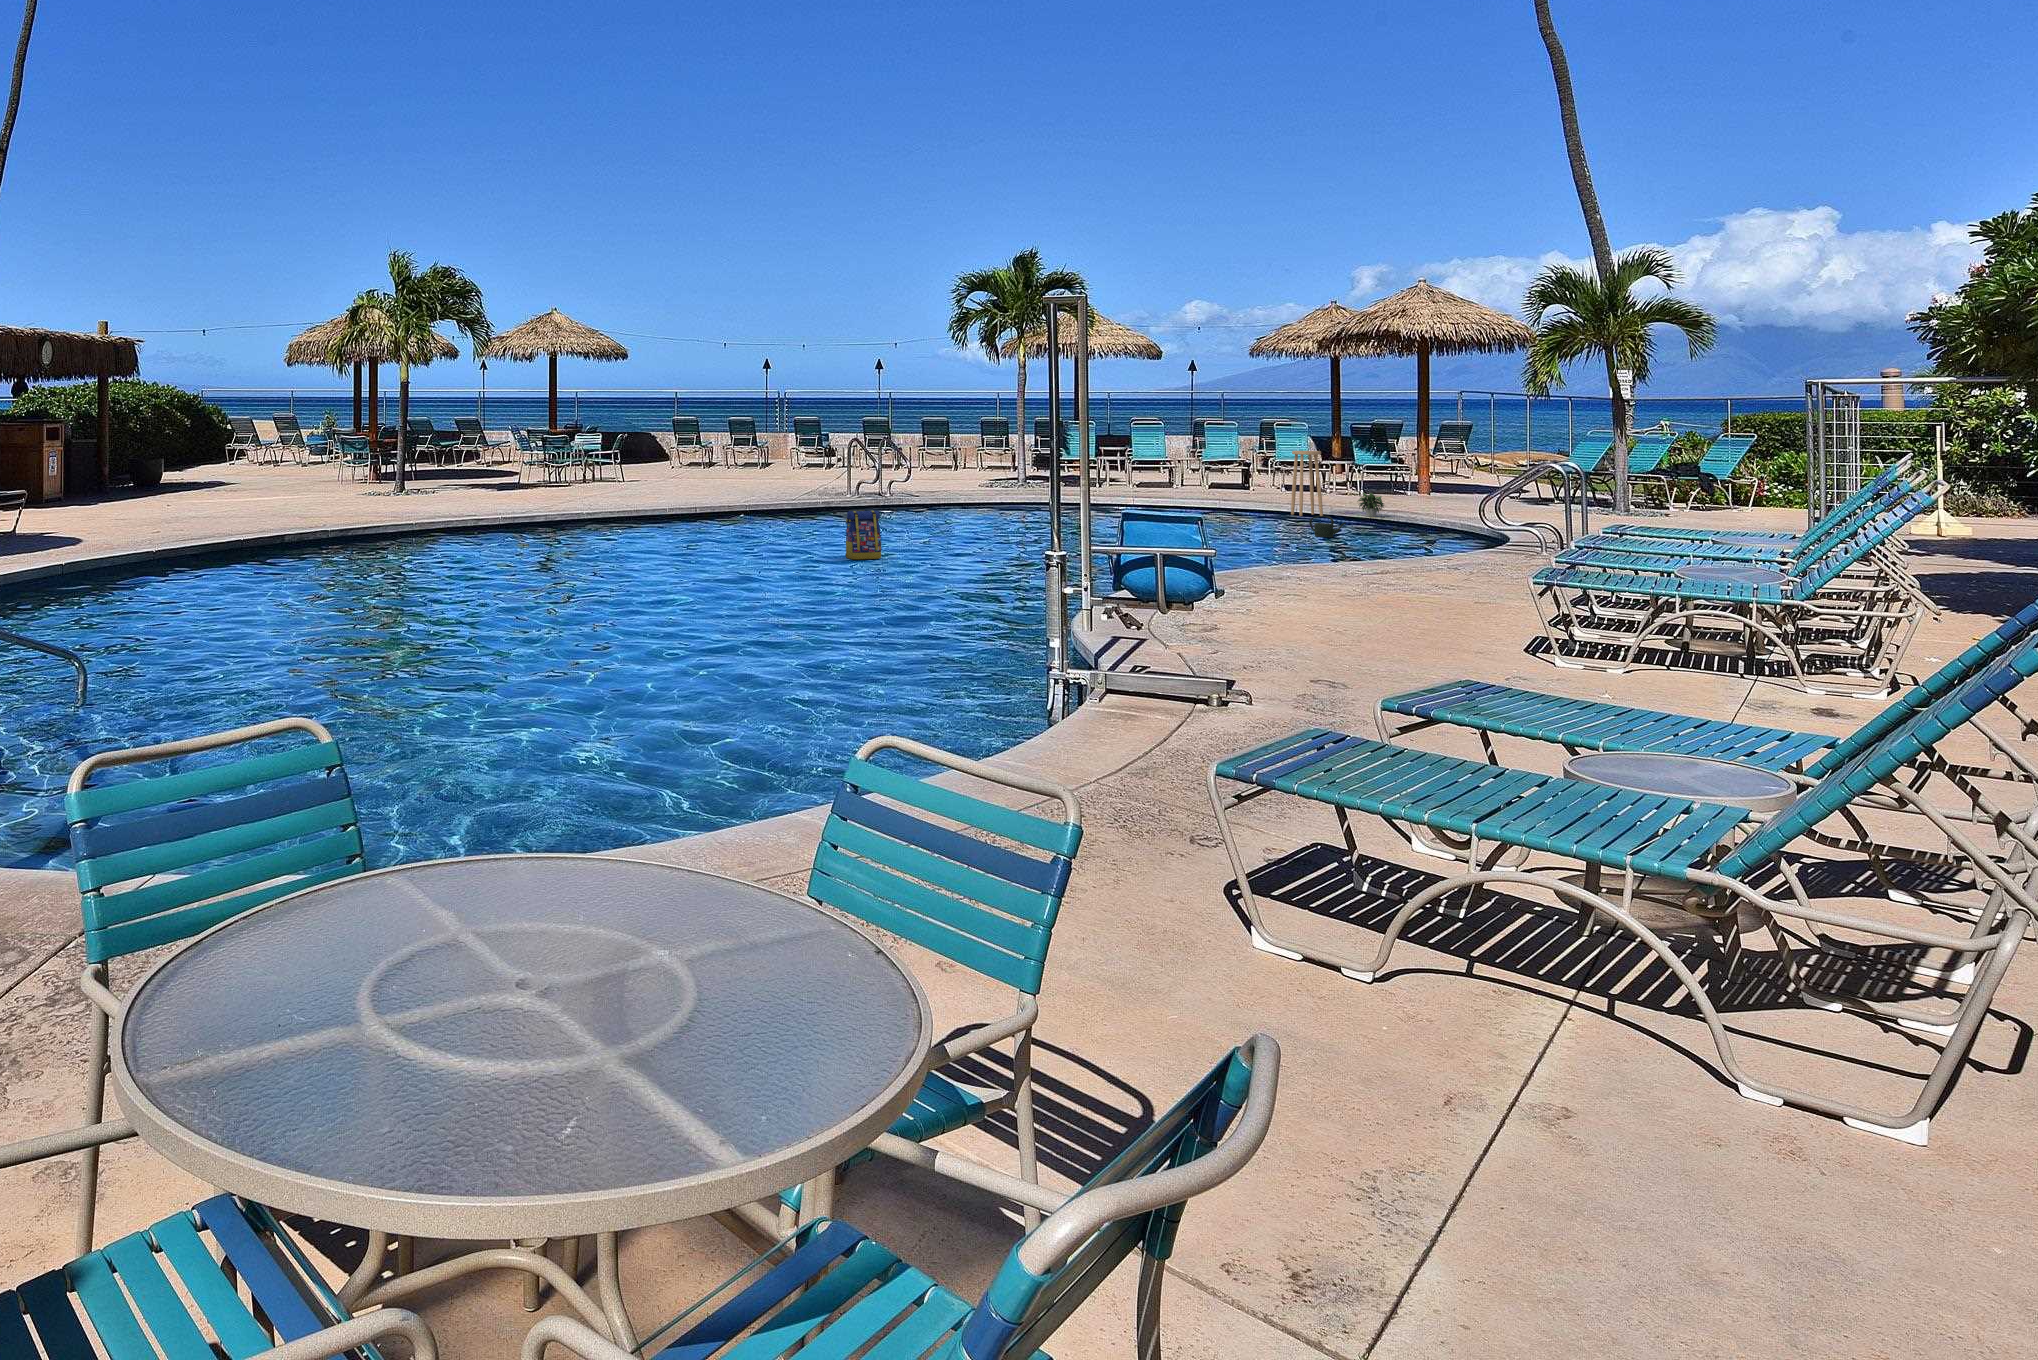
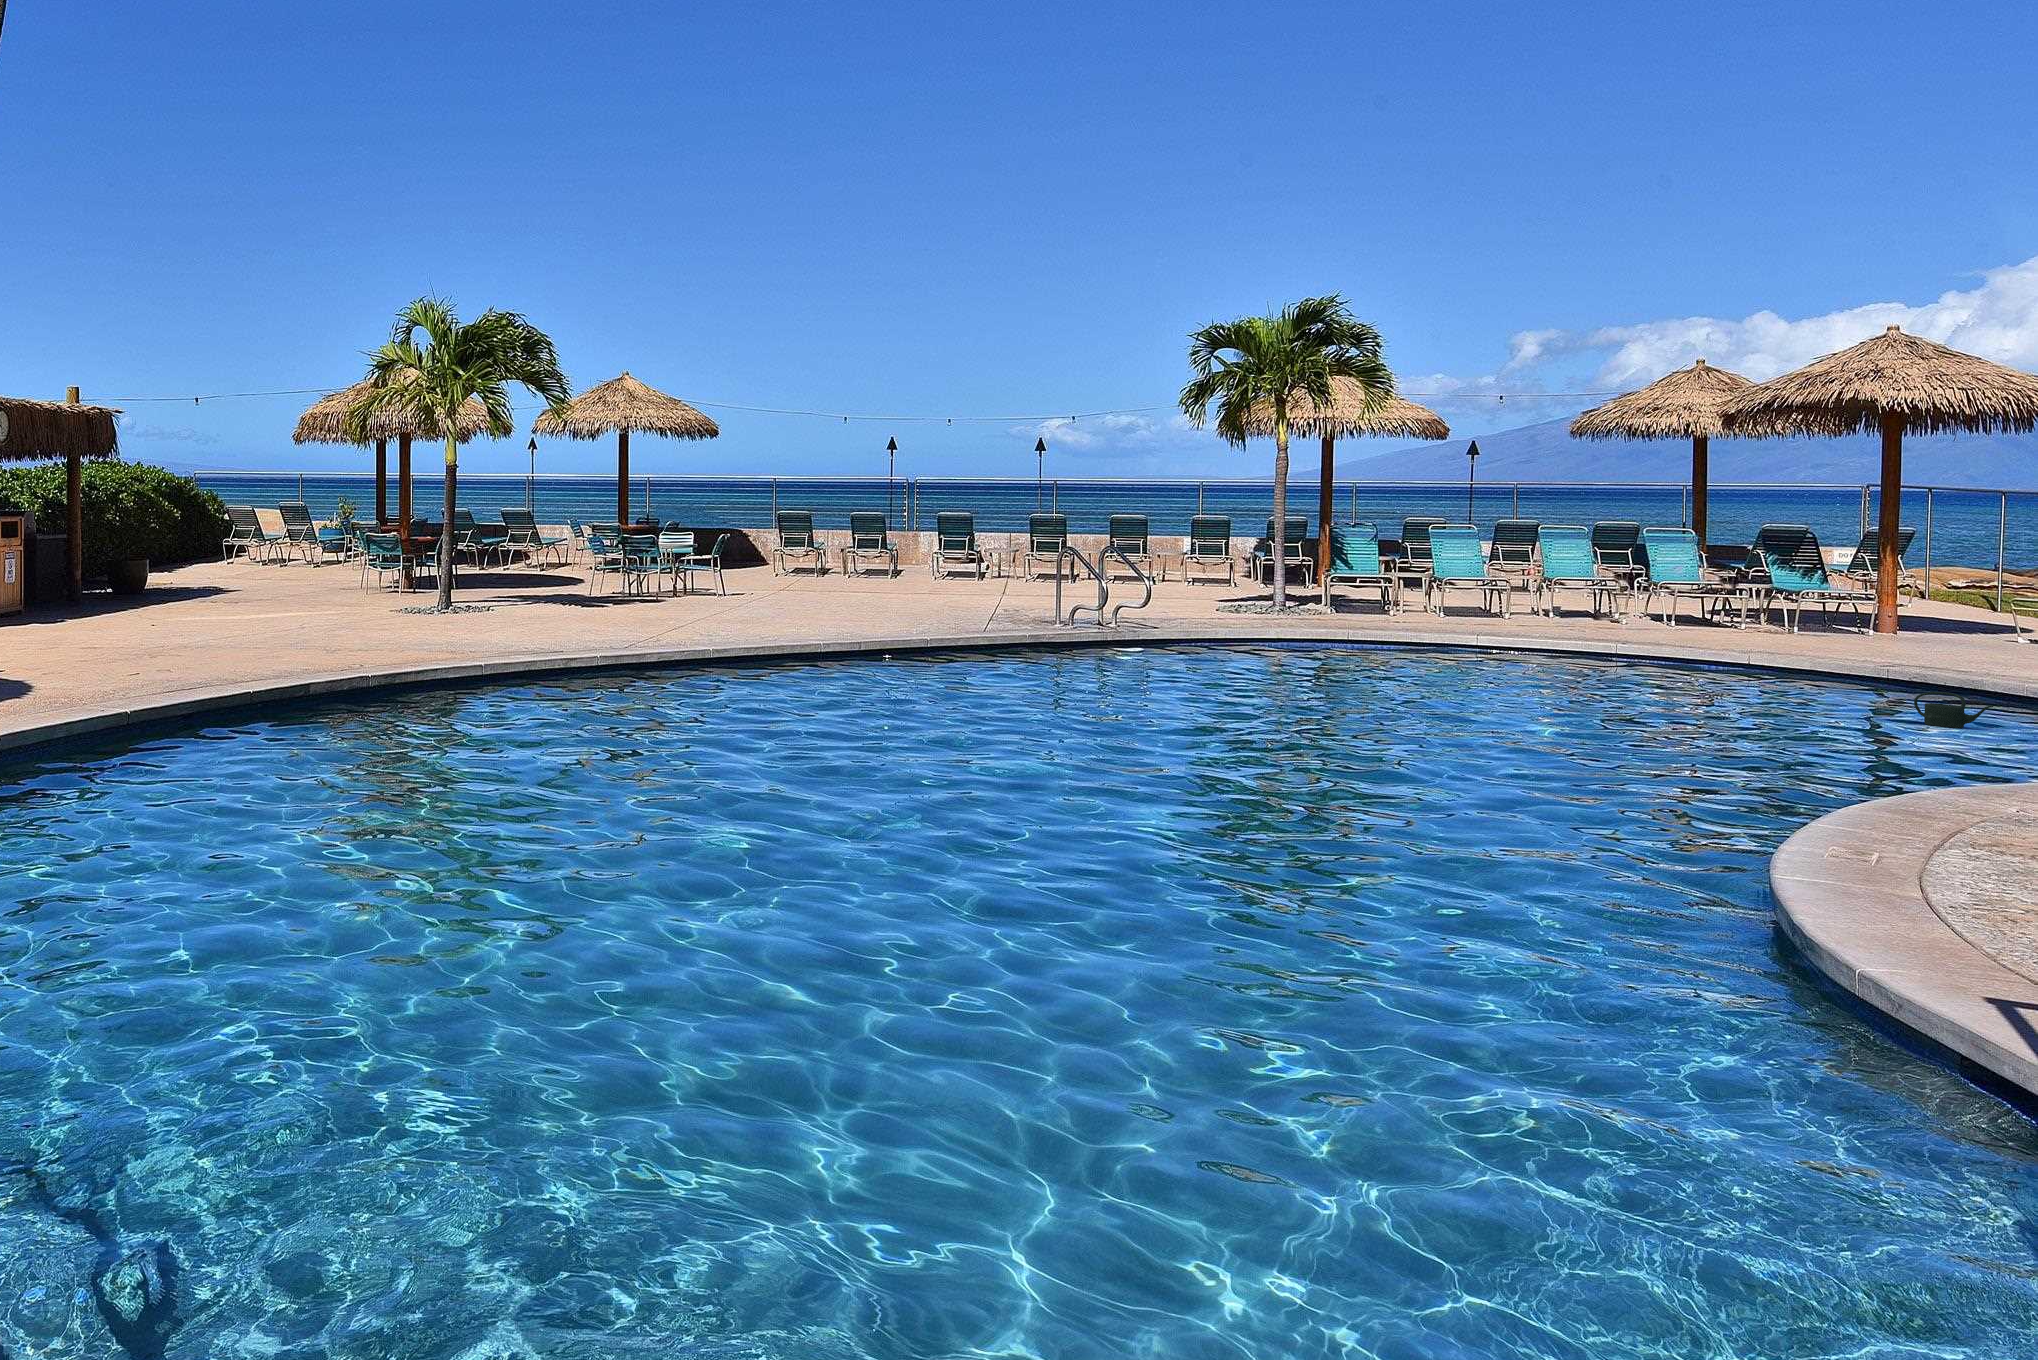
stool: present [1291,451,1323,516] -> none [1786,577,1849,679]
potted plant: present [1358,492,1384,517] -> none [1908,643,1958,682]
backpack: present [845,510,881,559] -> none [1148,671,1208,748]

